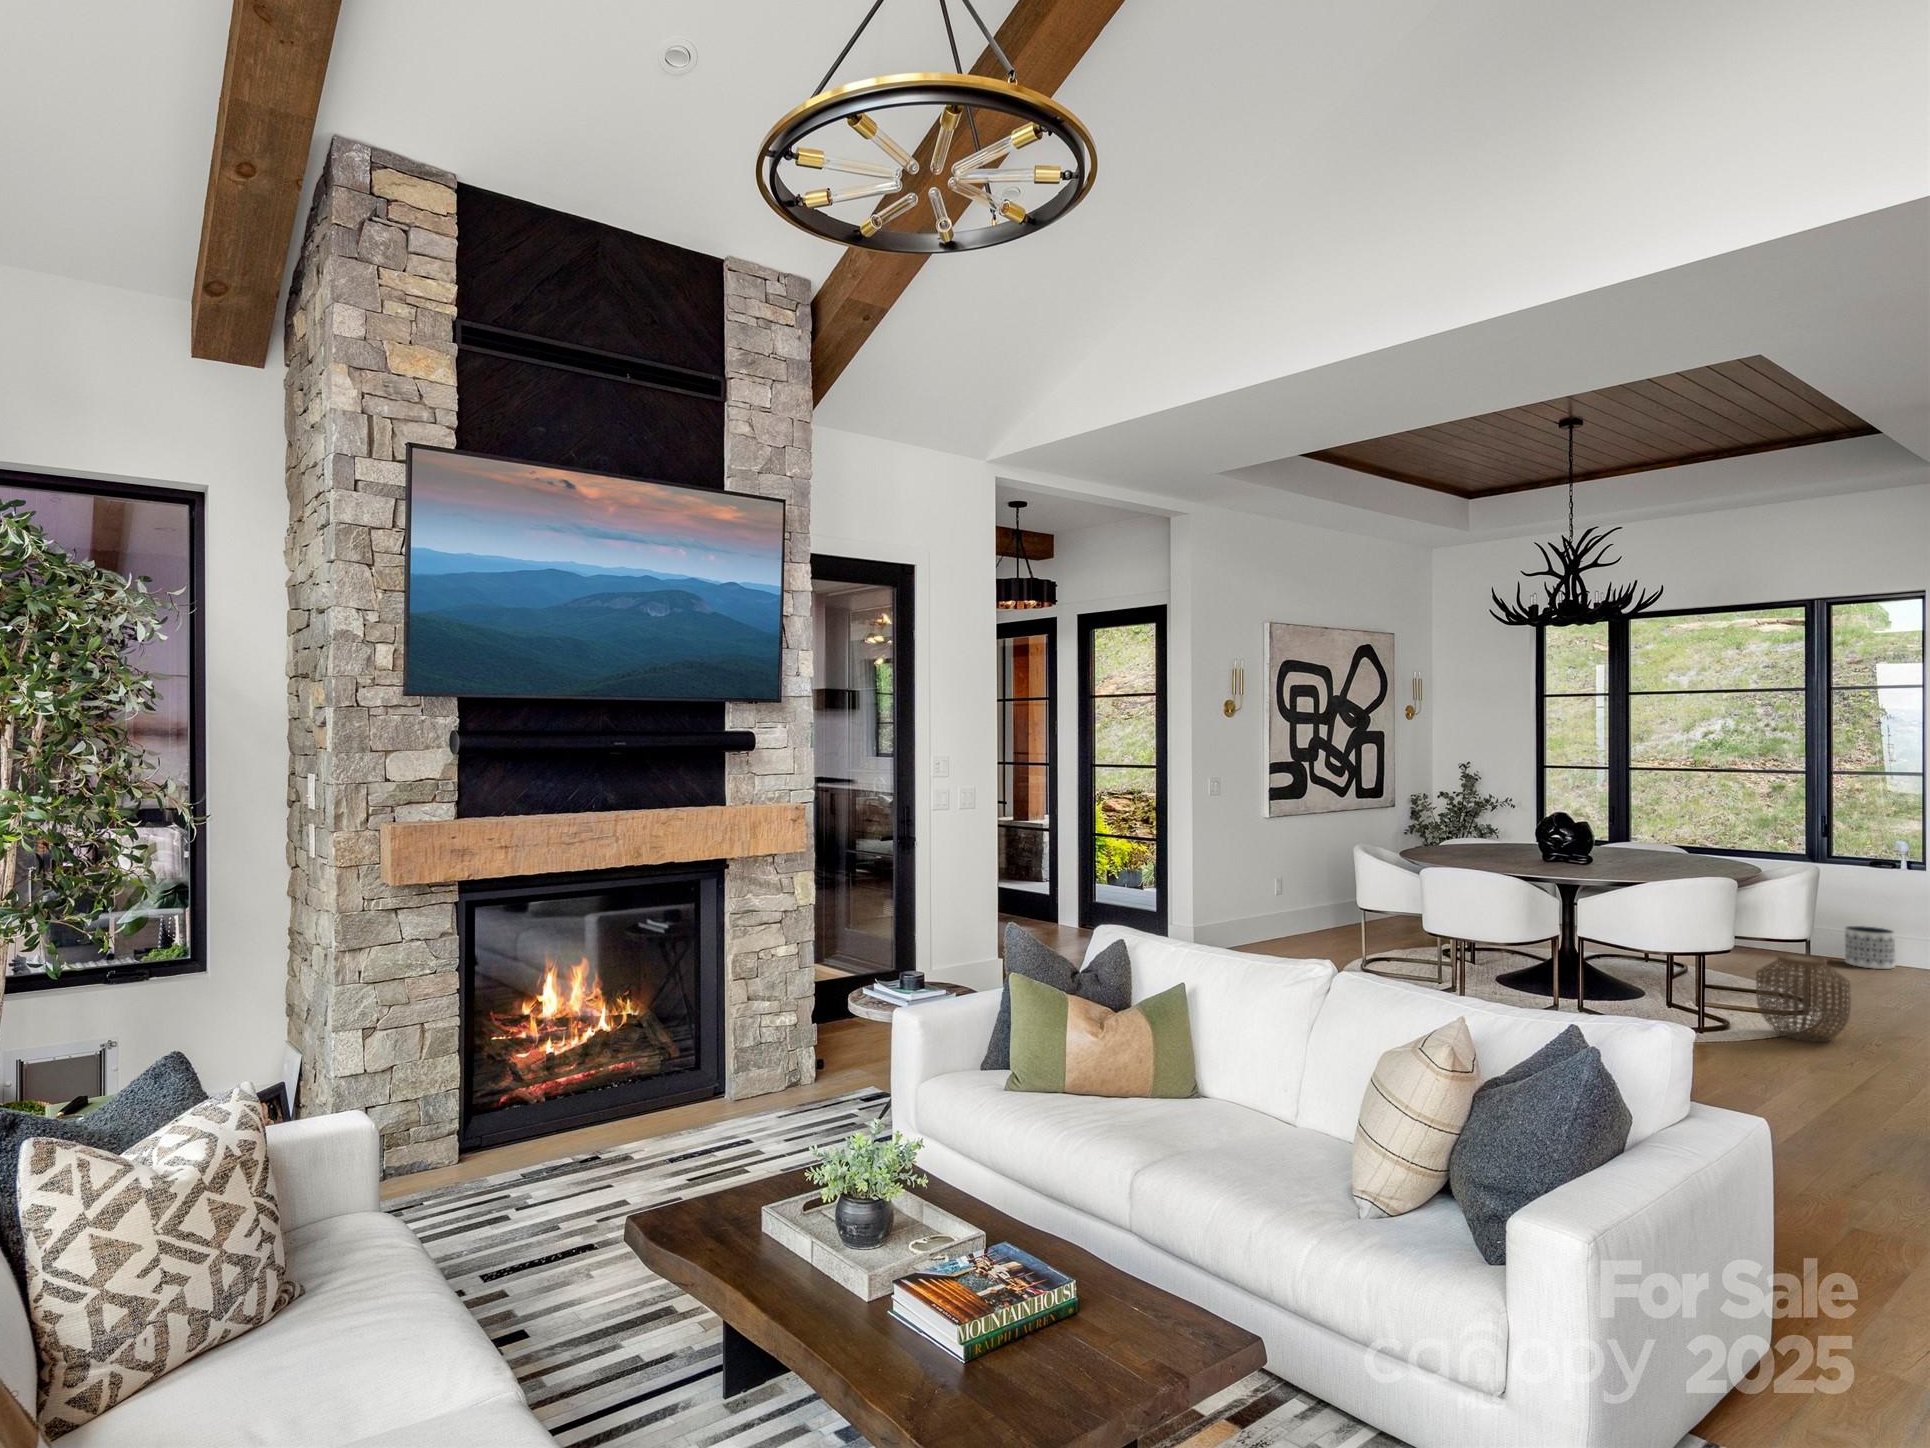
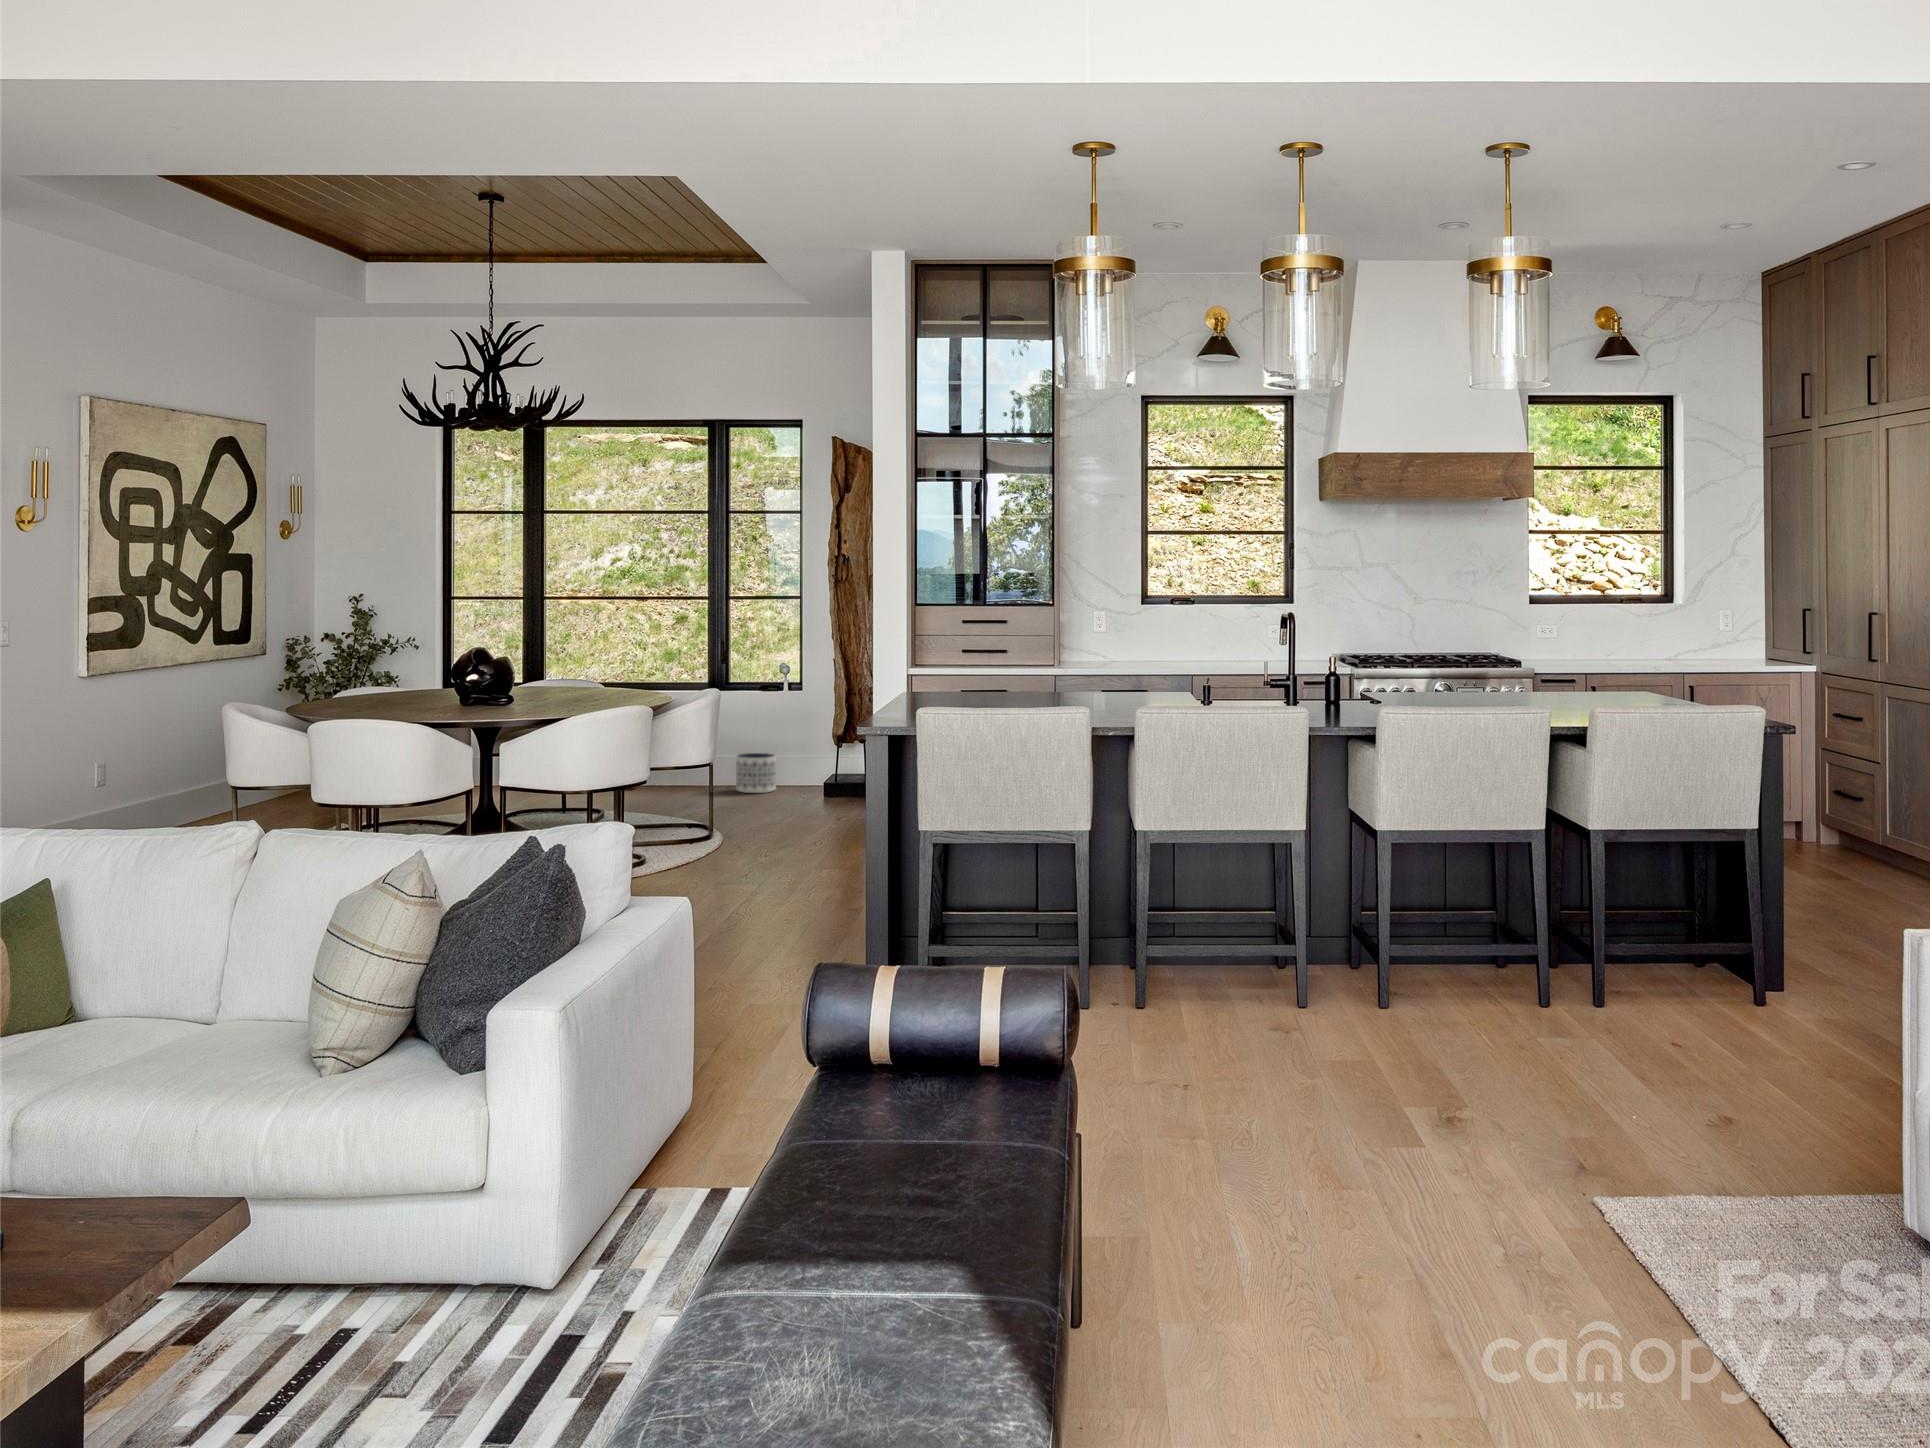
woven basket: present [1756,954,1850,1042] -> none [666,780,744,865]

